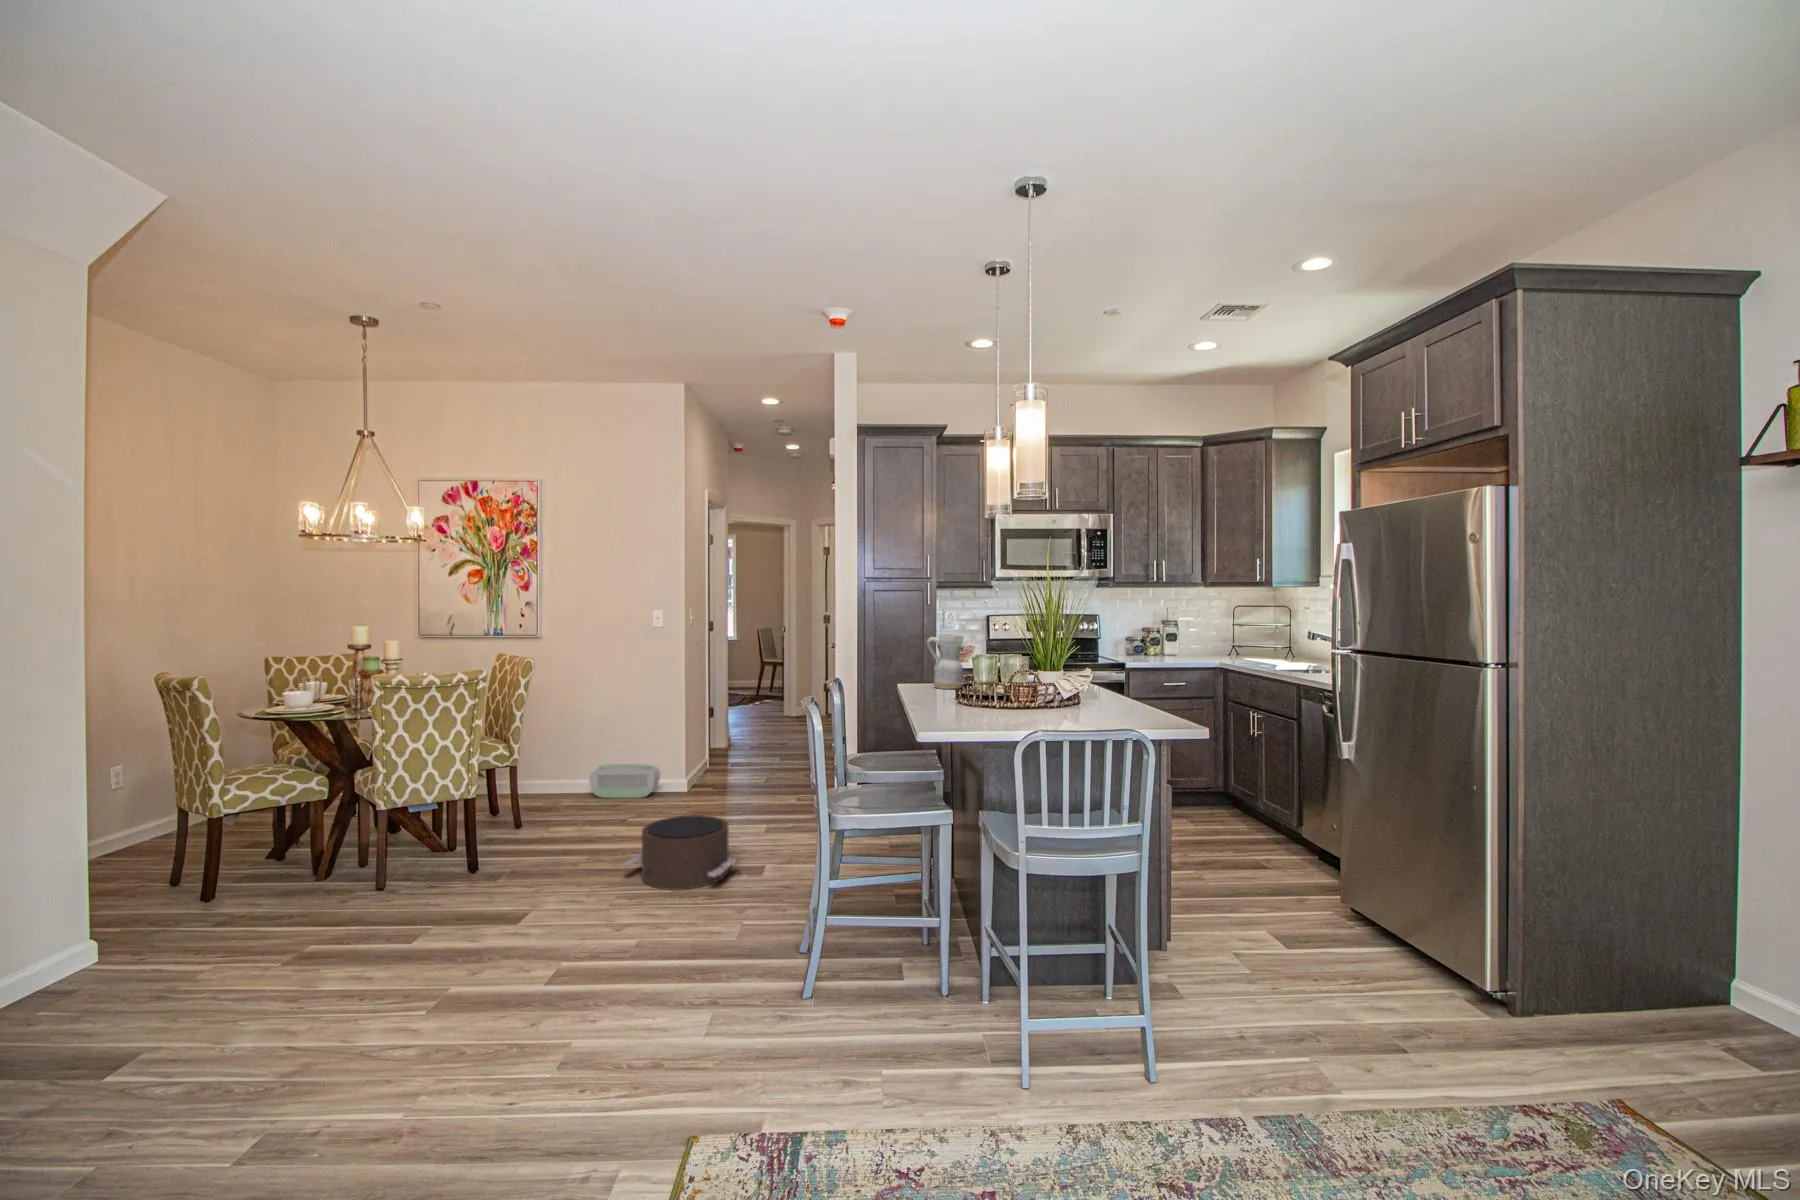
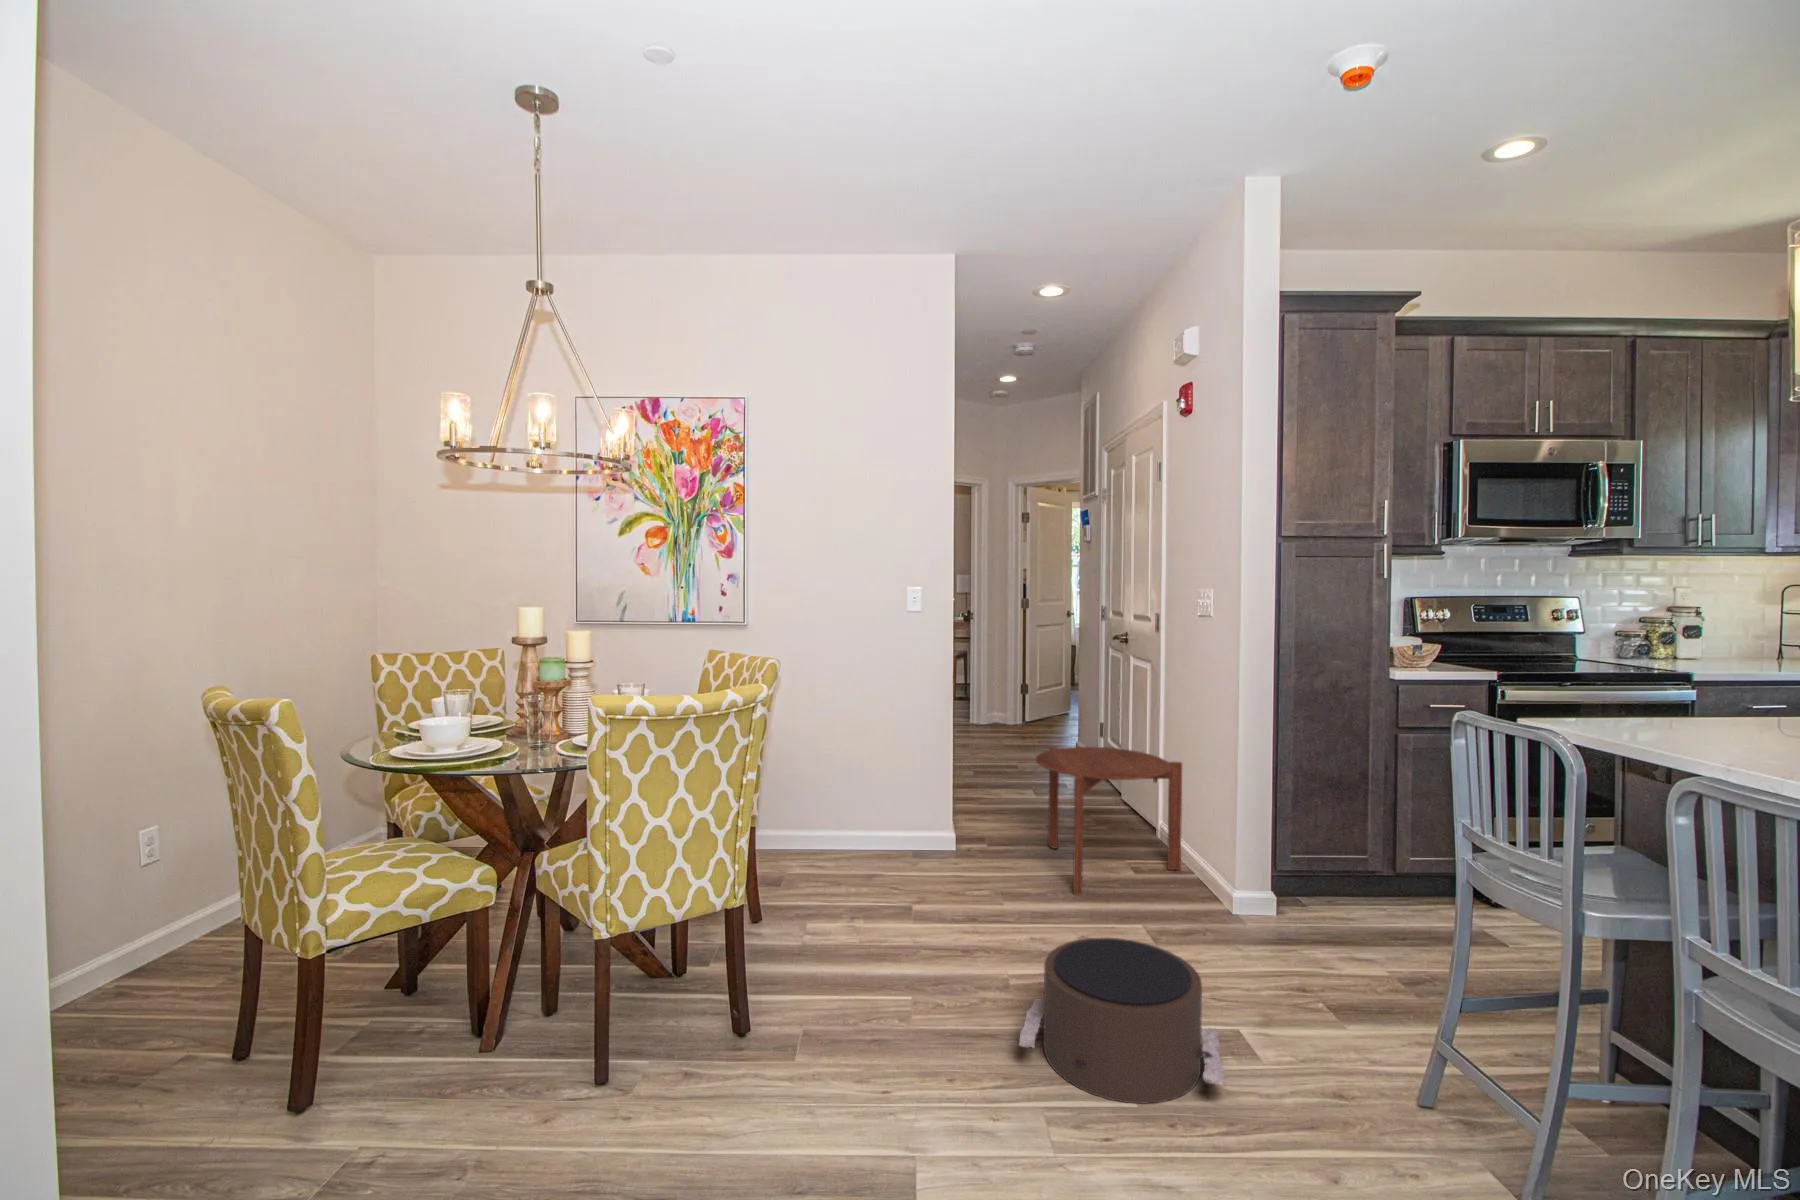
ceramic pitcher: present [927,634,964,689] -> none [1649,623,1740,735]
side table: none [730,719,829,812] -> present [1035,747,1182,895]
air purifier: present [589,764,660,798] -> none [824,811,920,863]

